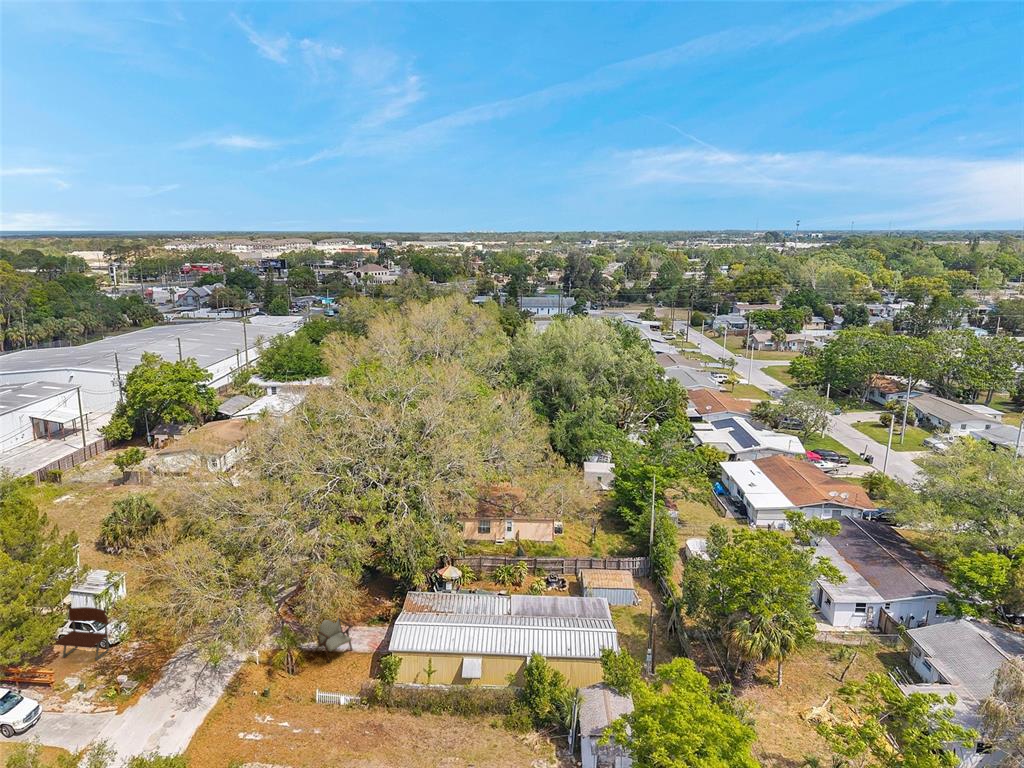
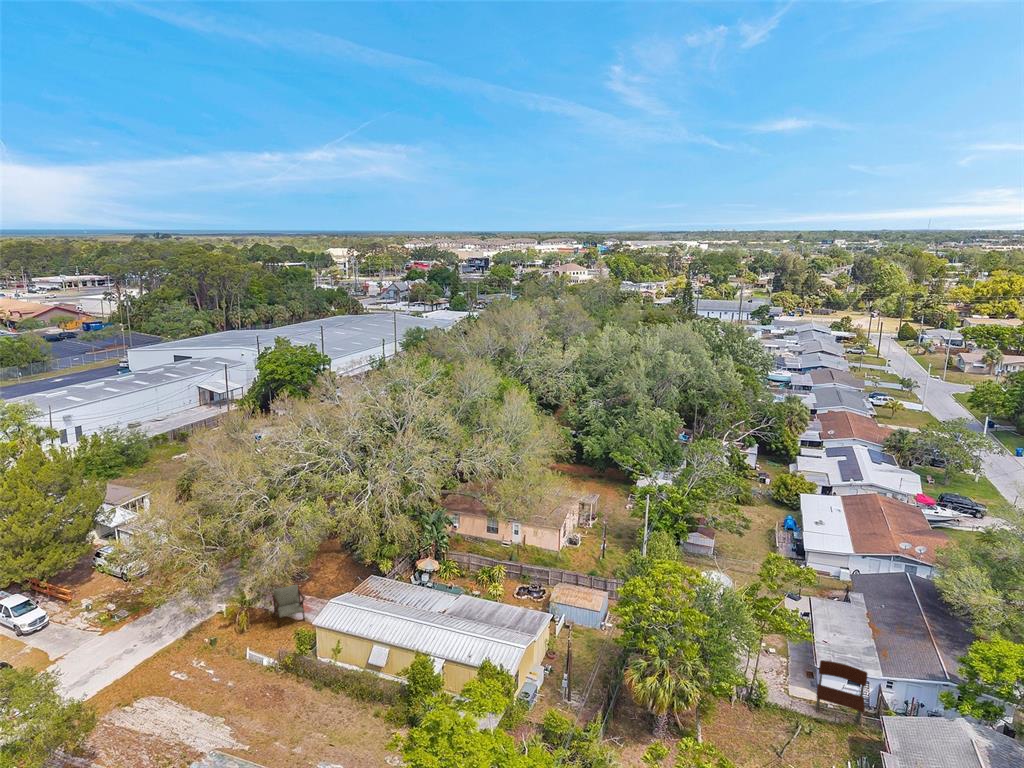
bench: present [55,607,109,660] -> present [816,660,867,725]

